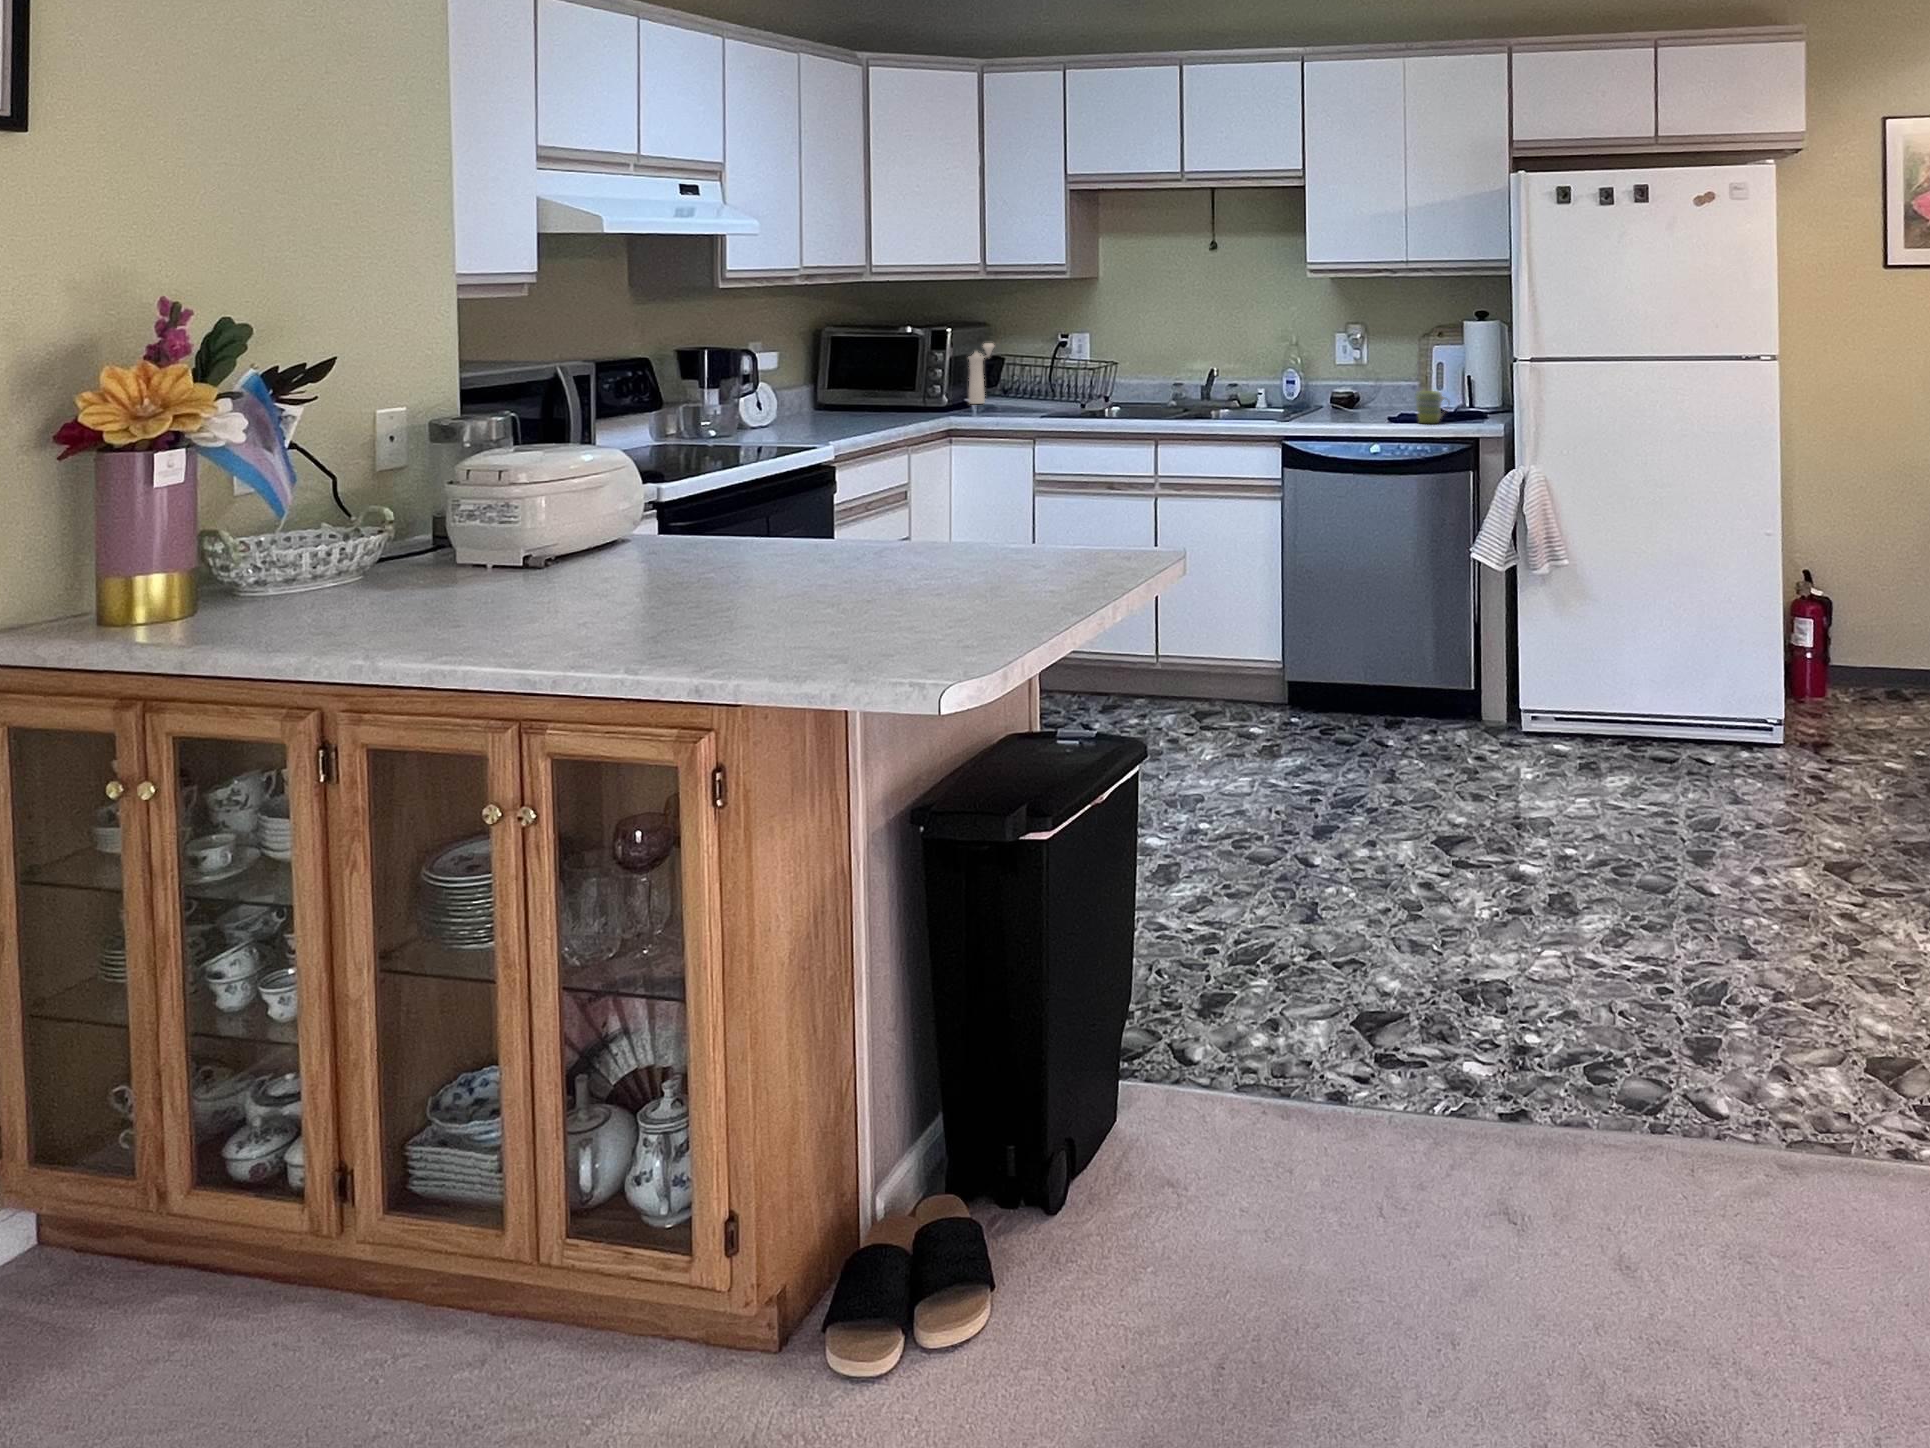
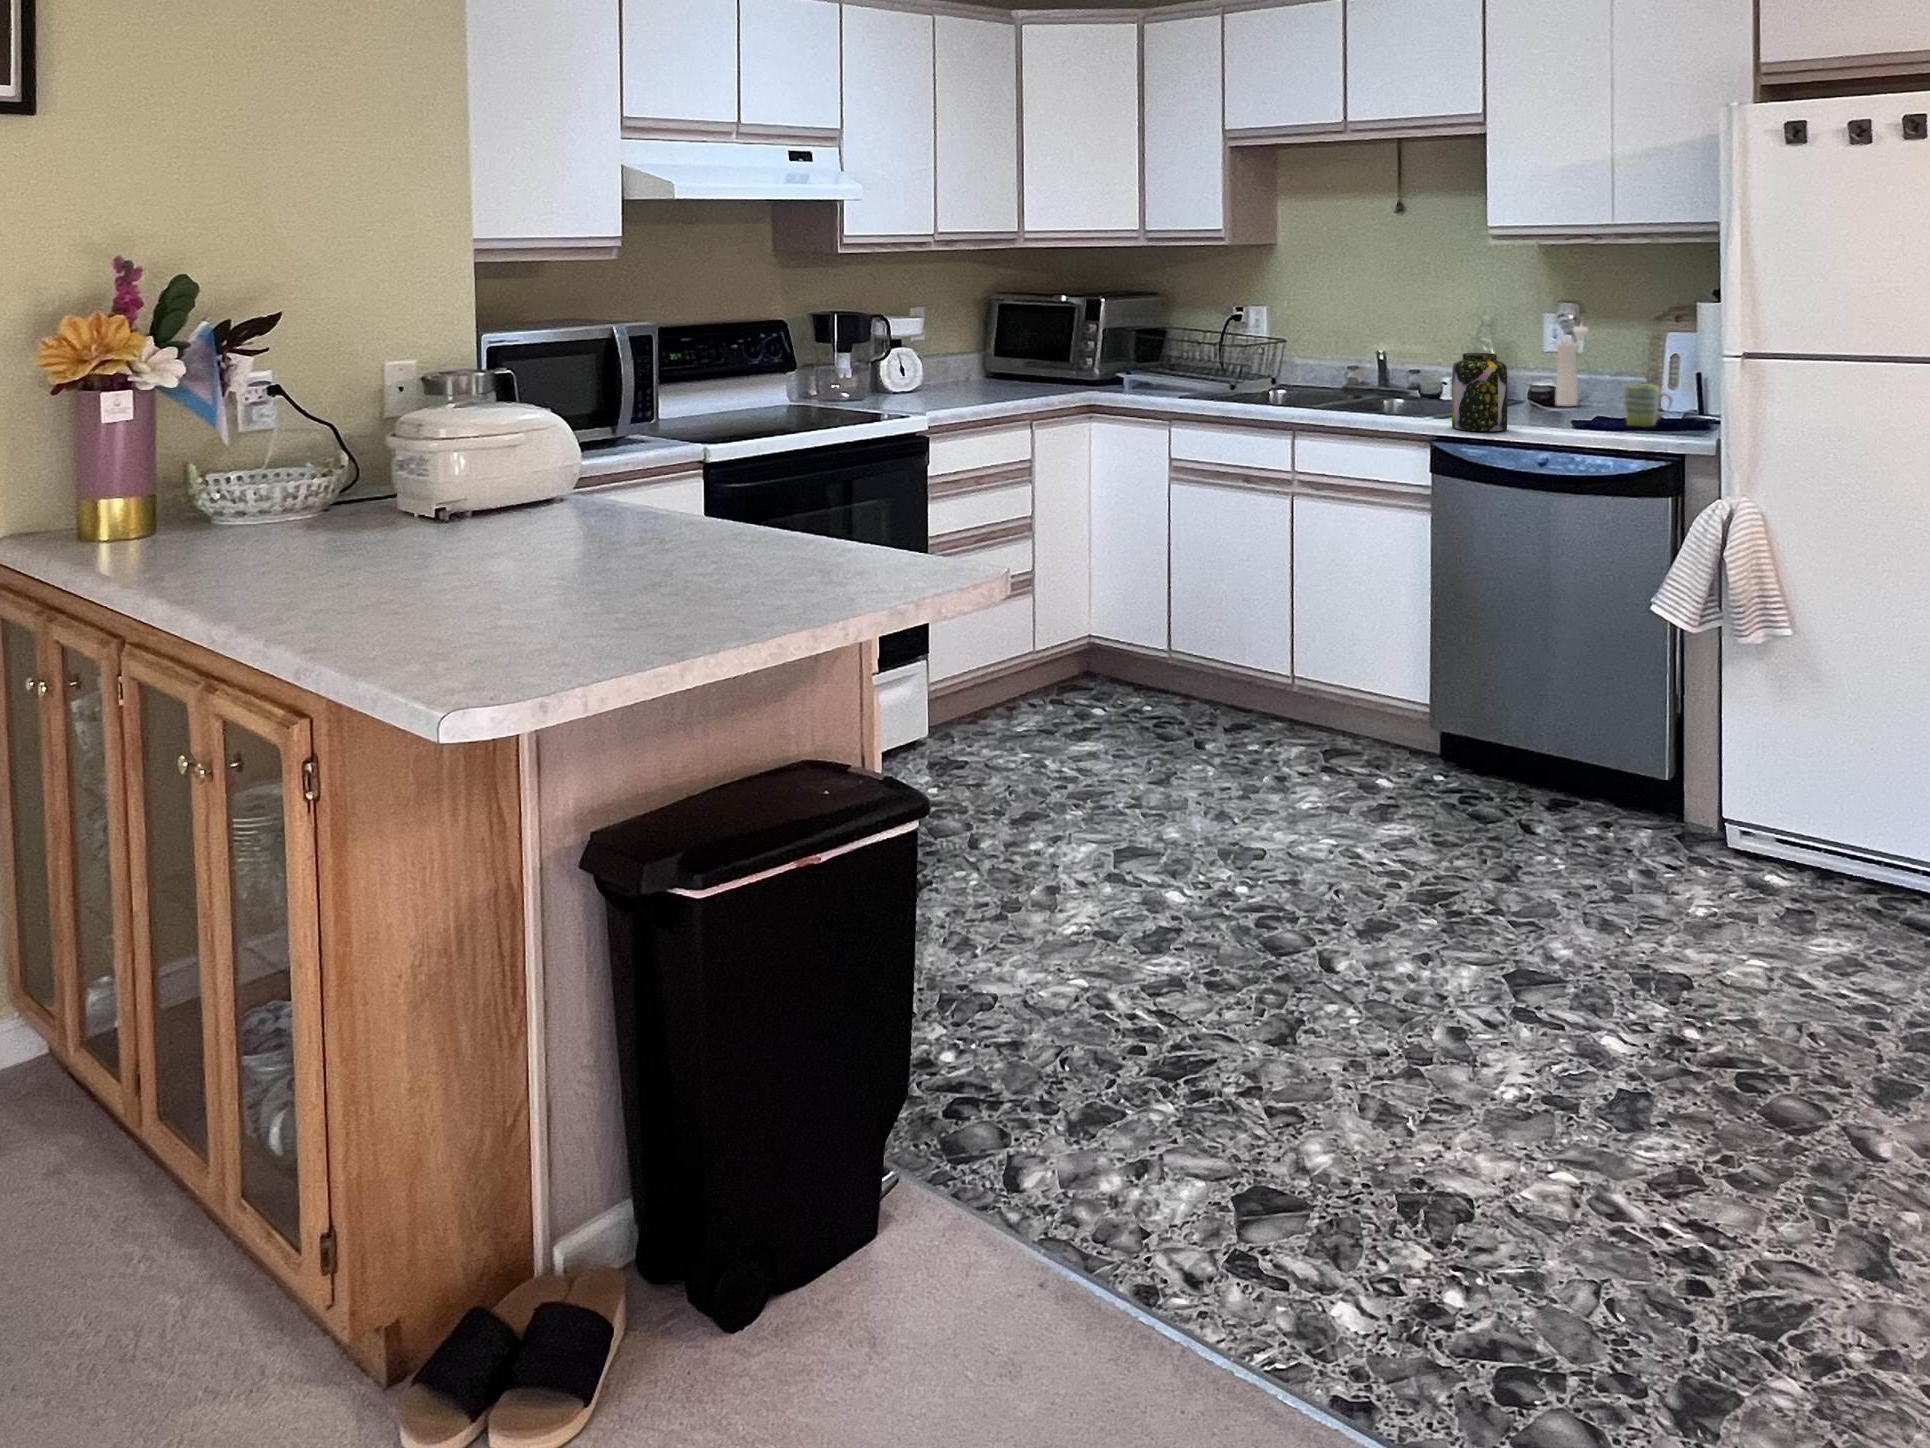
pepper mill: present [969,343,994,404] -> present [1556,327,1588,406]
jar: none [1300,370,1343,433] -> present [1452,353,1507,431]

